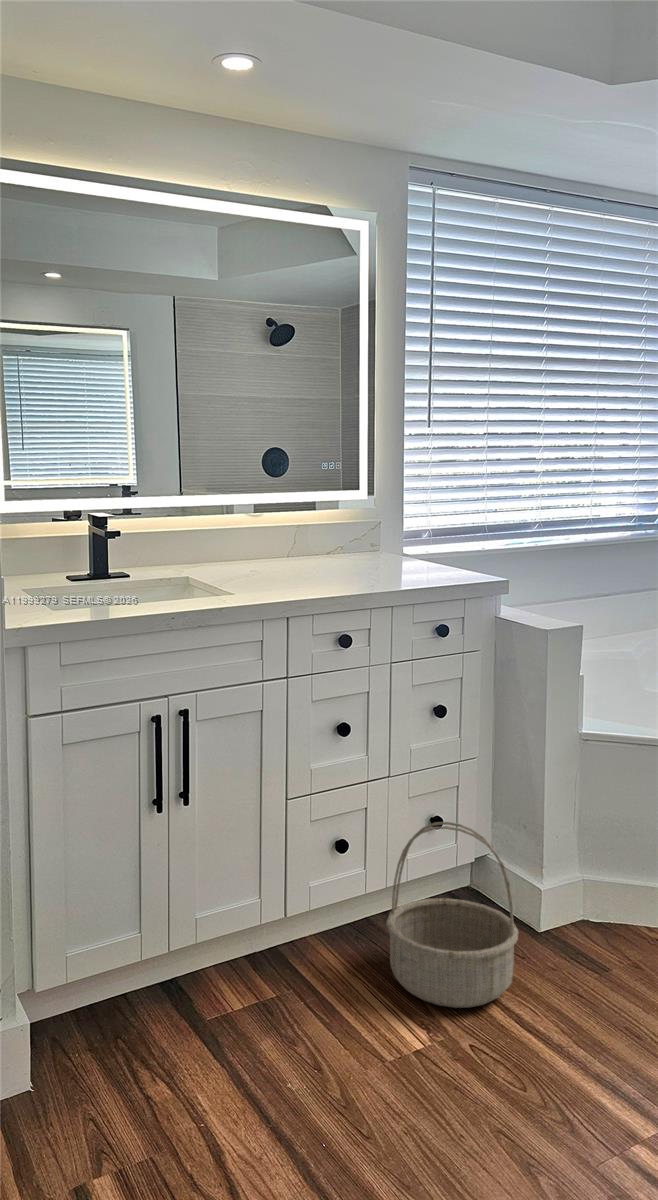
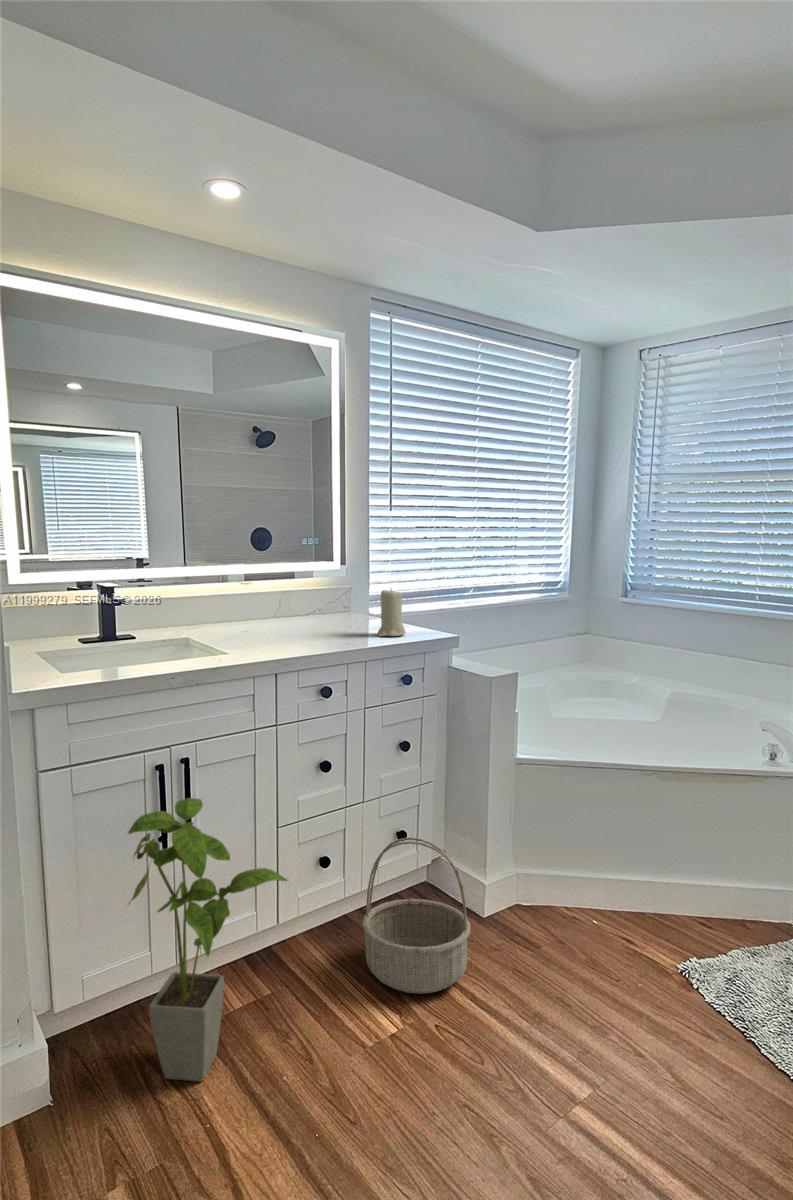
candle: none [414,522,449,581] -> present [377,589,406,636]
house plant: none [115,753,299,1079] -> present [128,798,287,1081]

